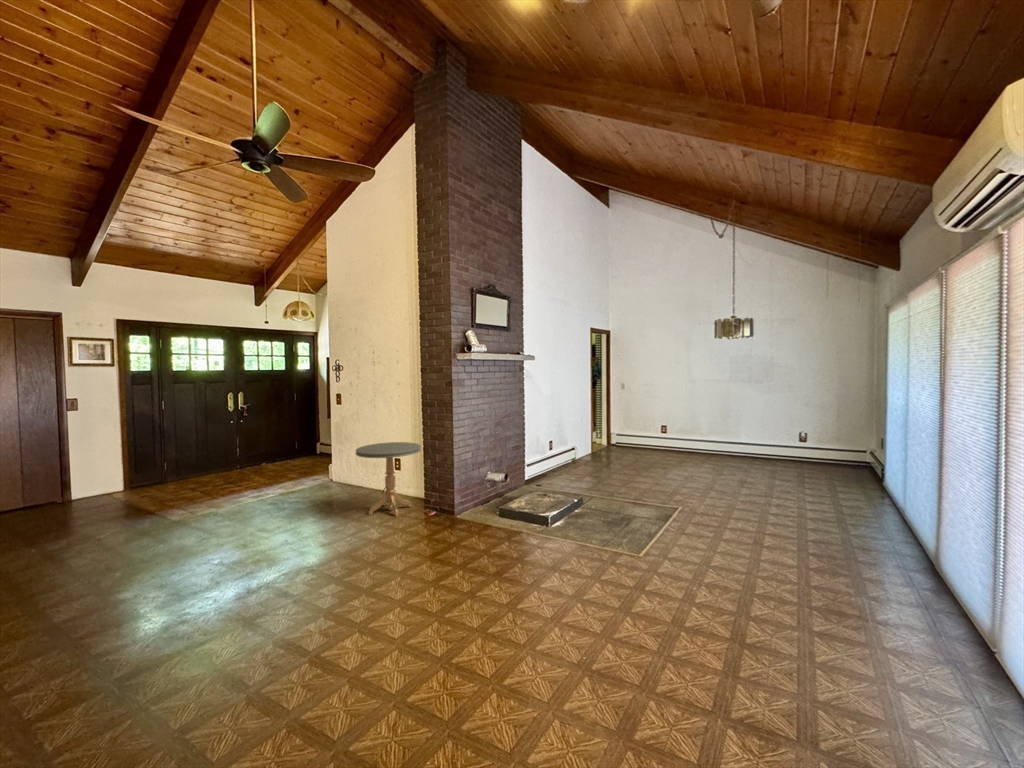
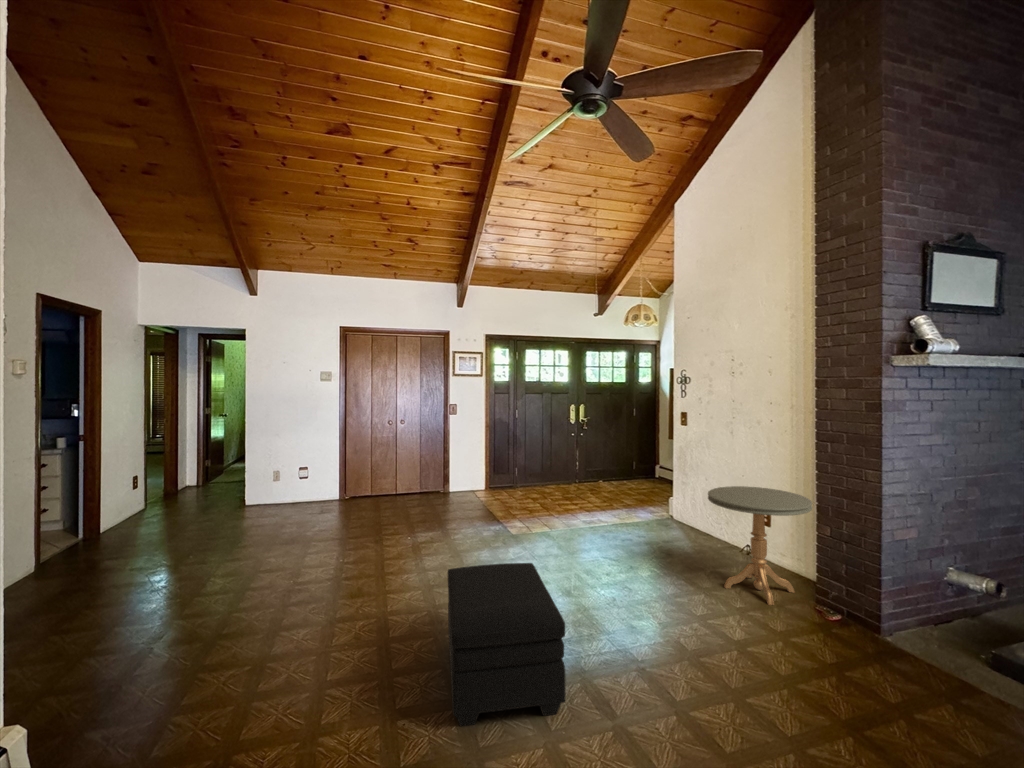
ottoman: none [120,522,252,646] -> present [448,563,566,726]

